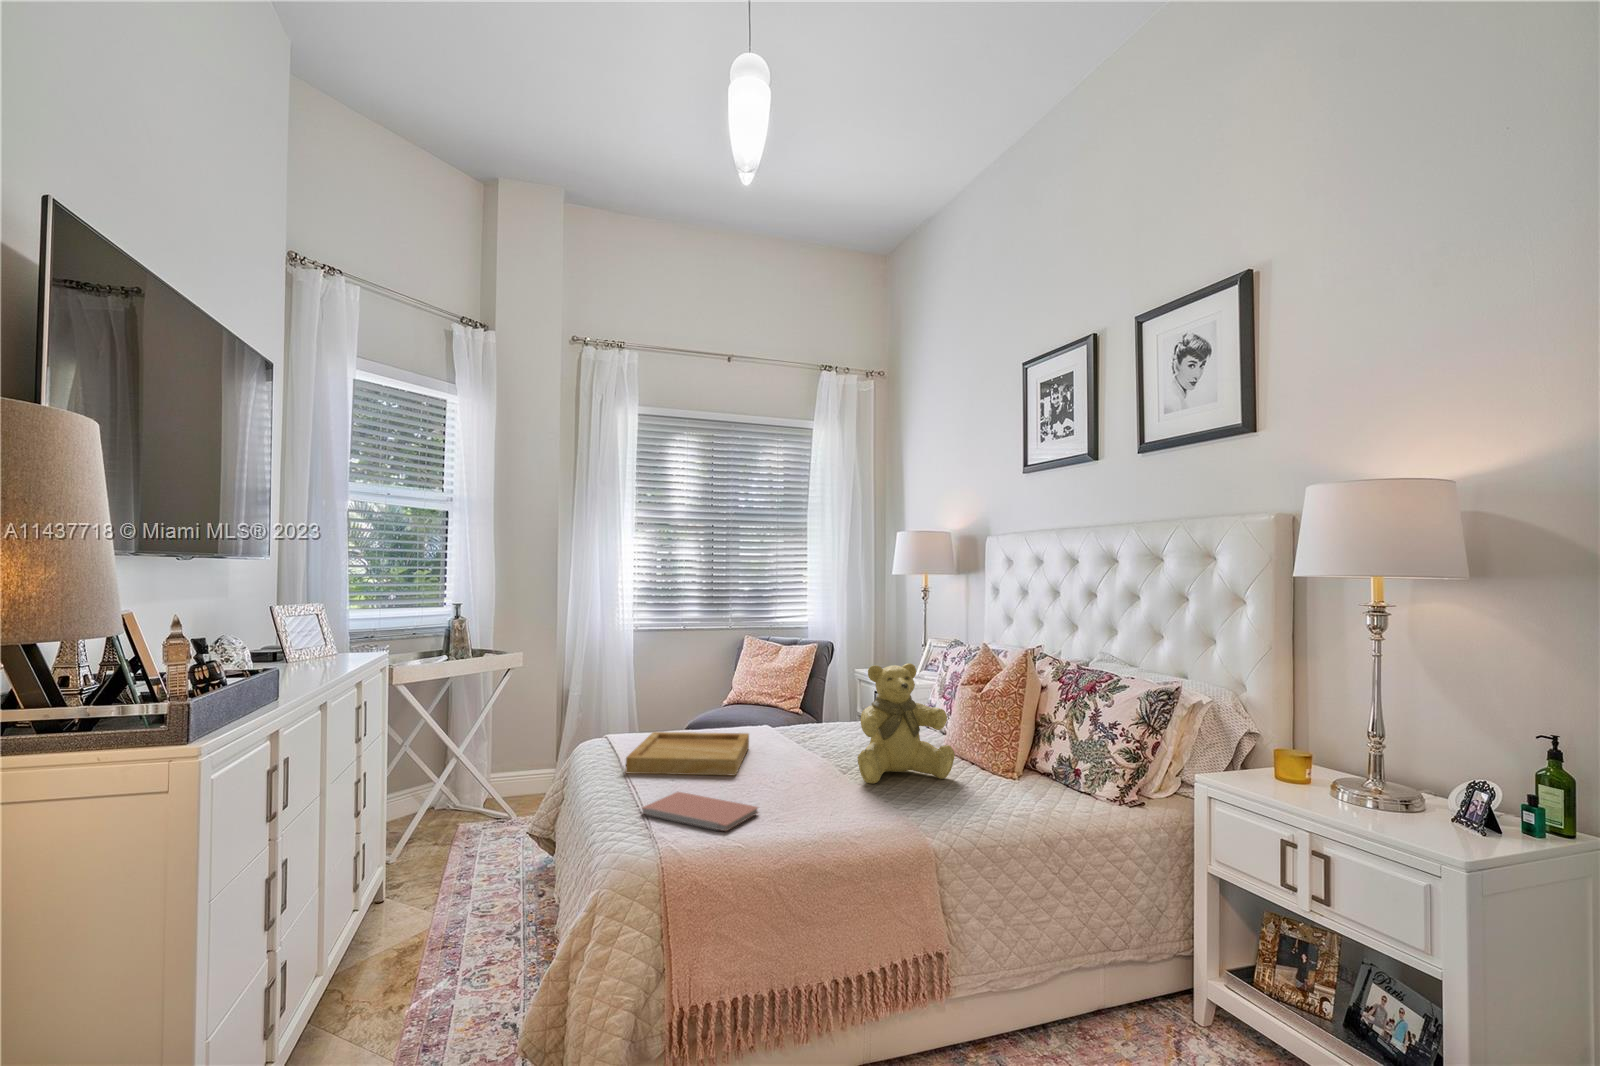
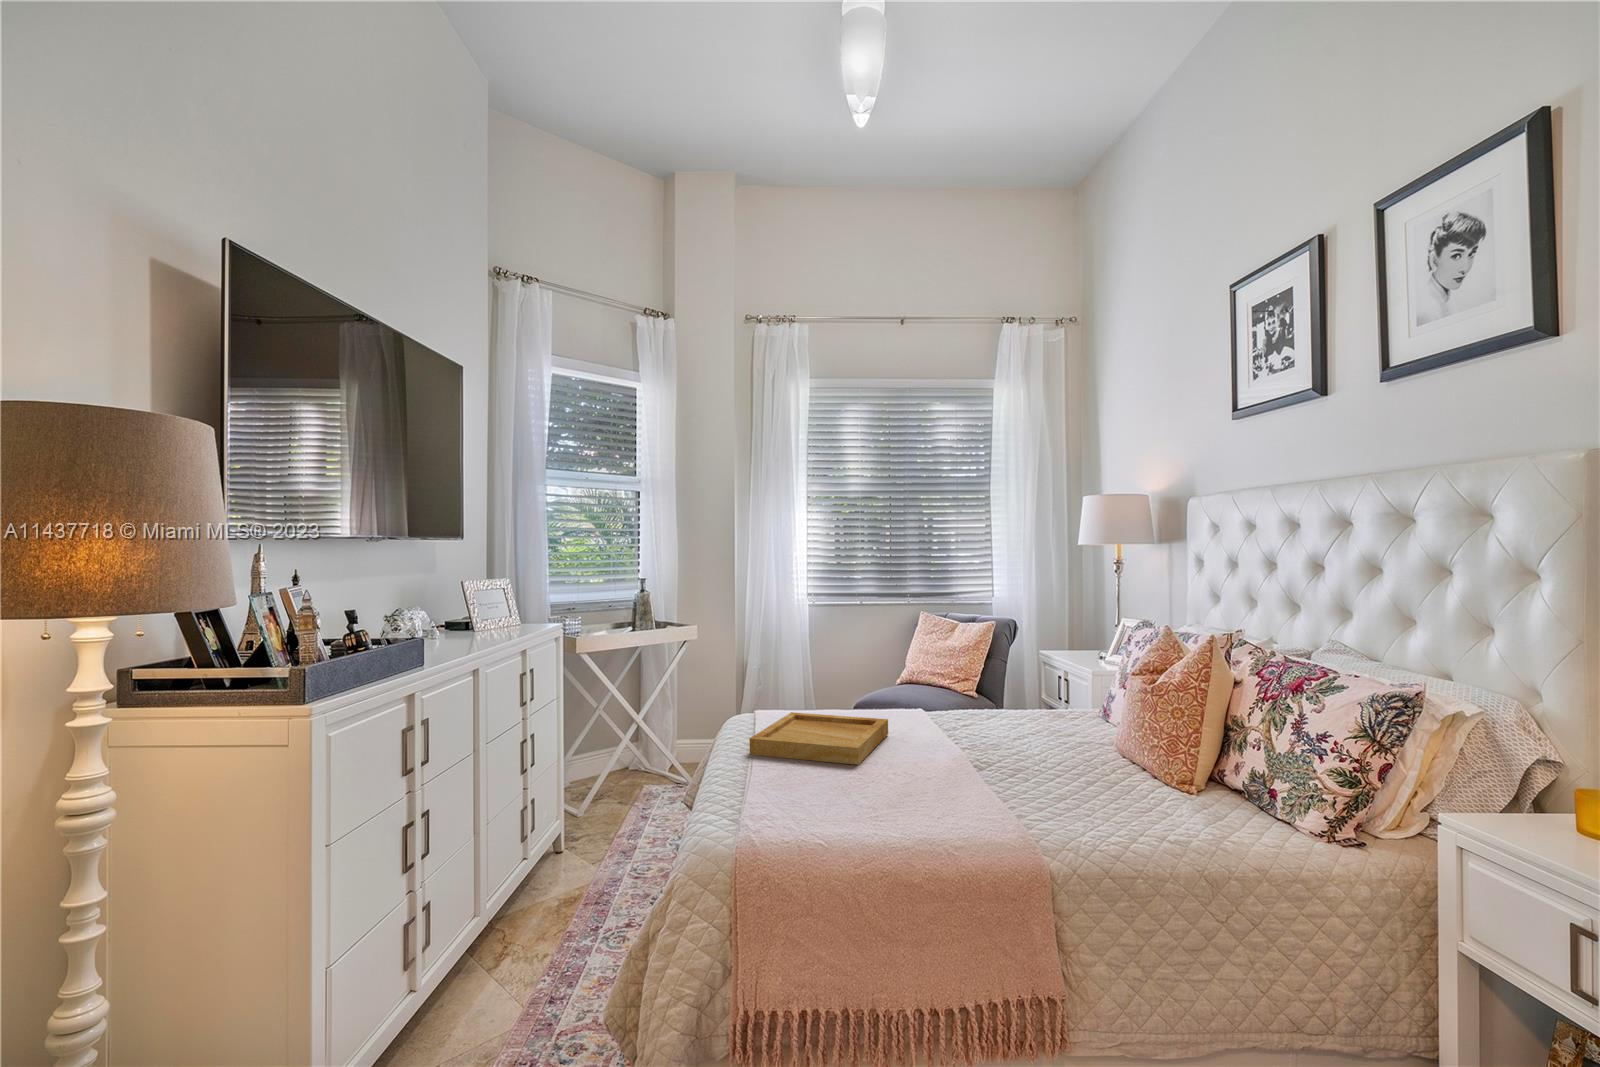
teddy bear: present [857,663,955,784] -> none [988,650,1111,786]
notebook: present [642,792,758,831] -> none [741,778,861,827]

